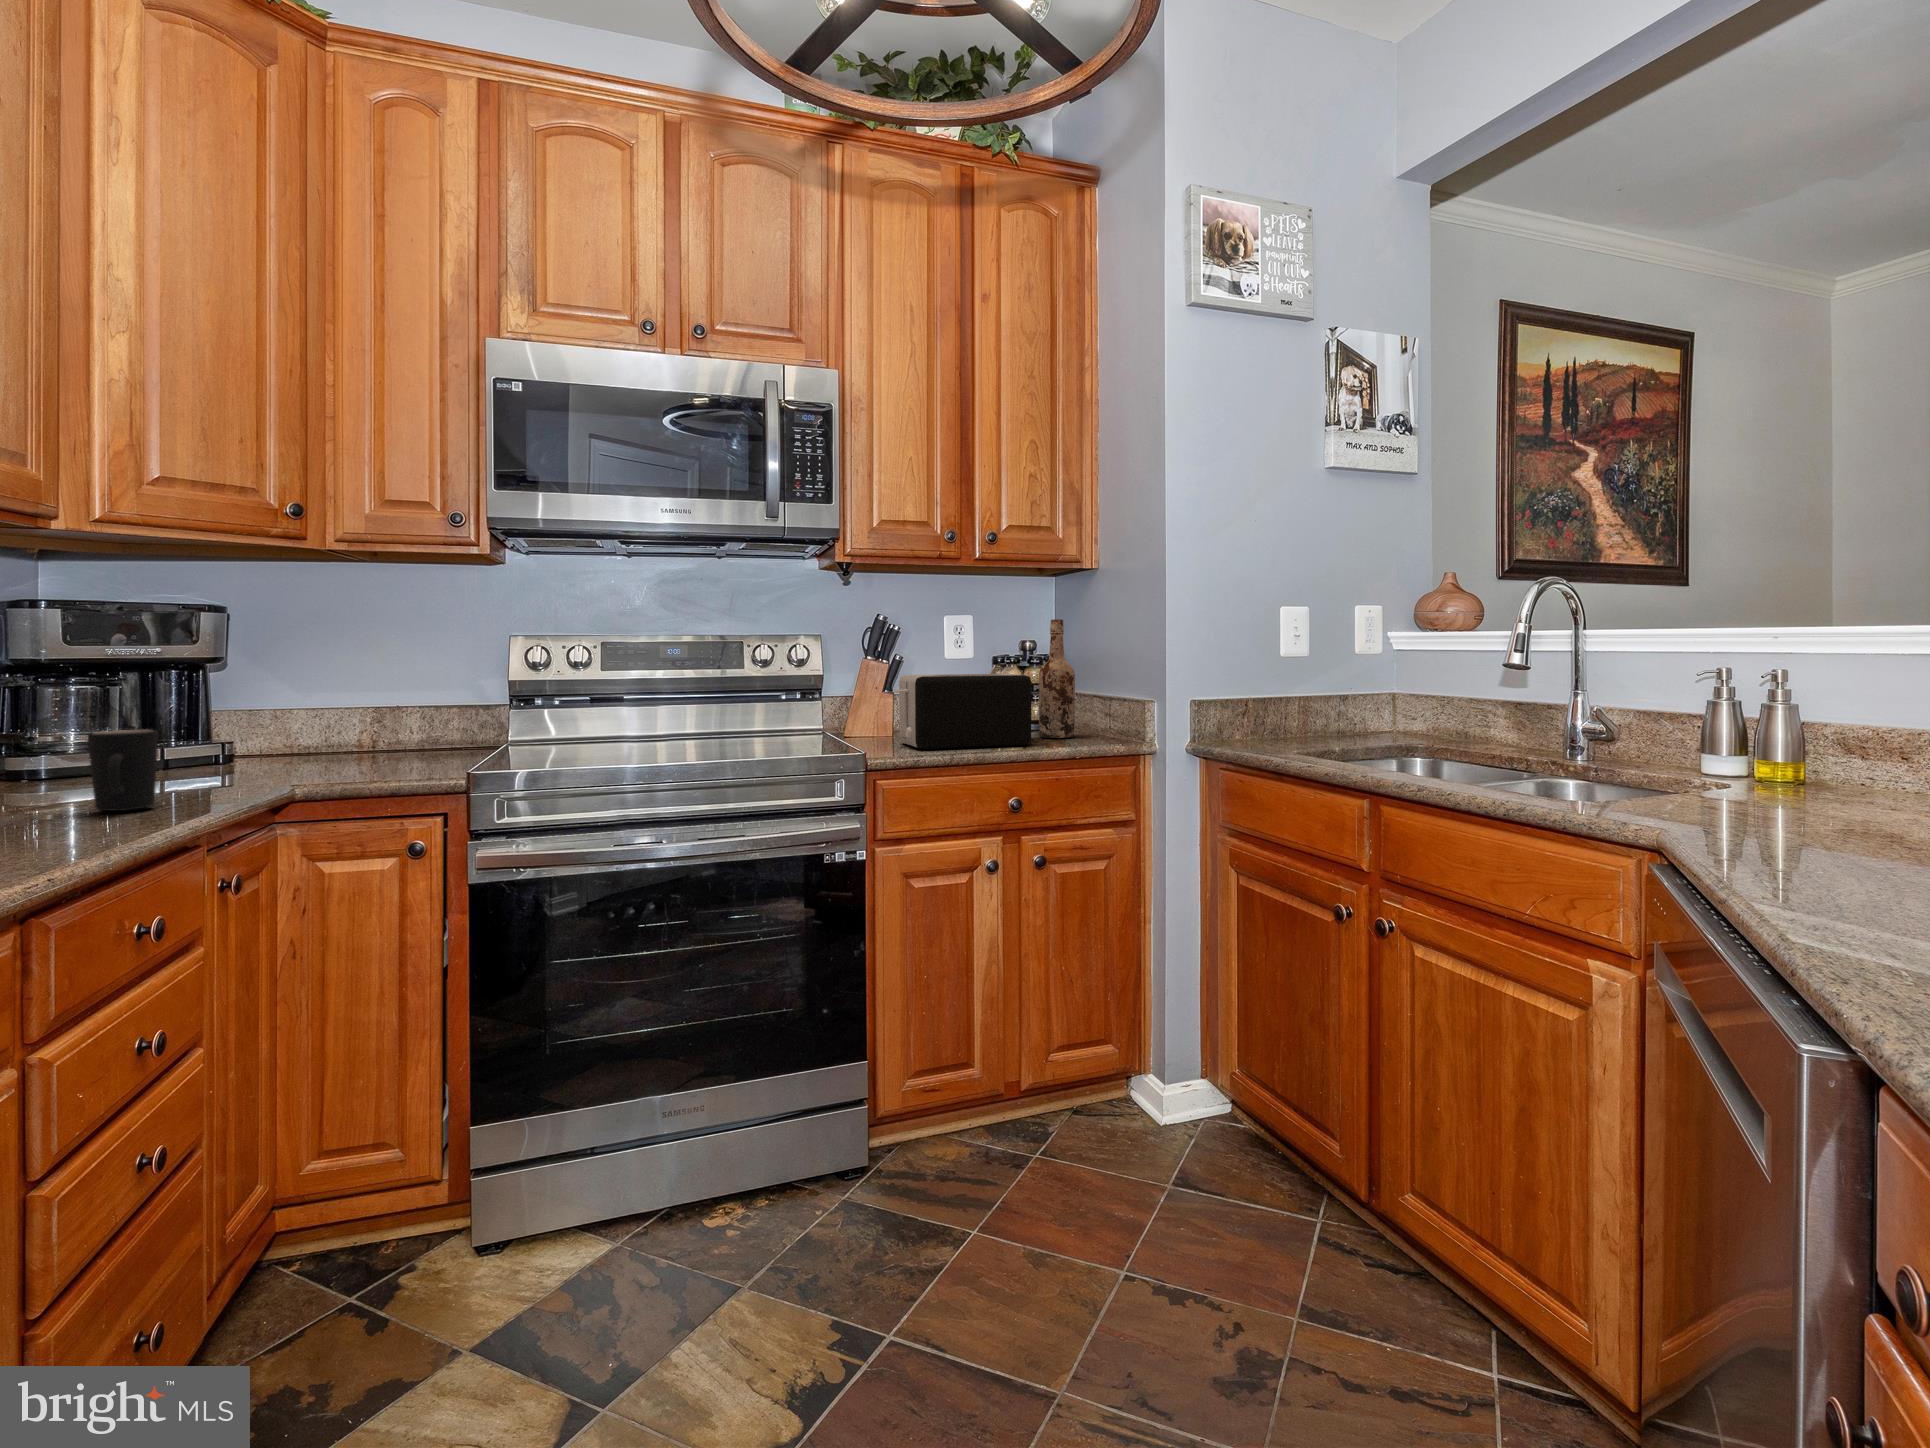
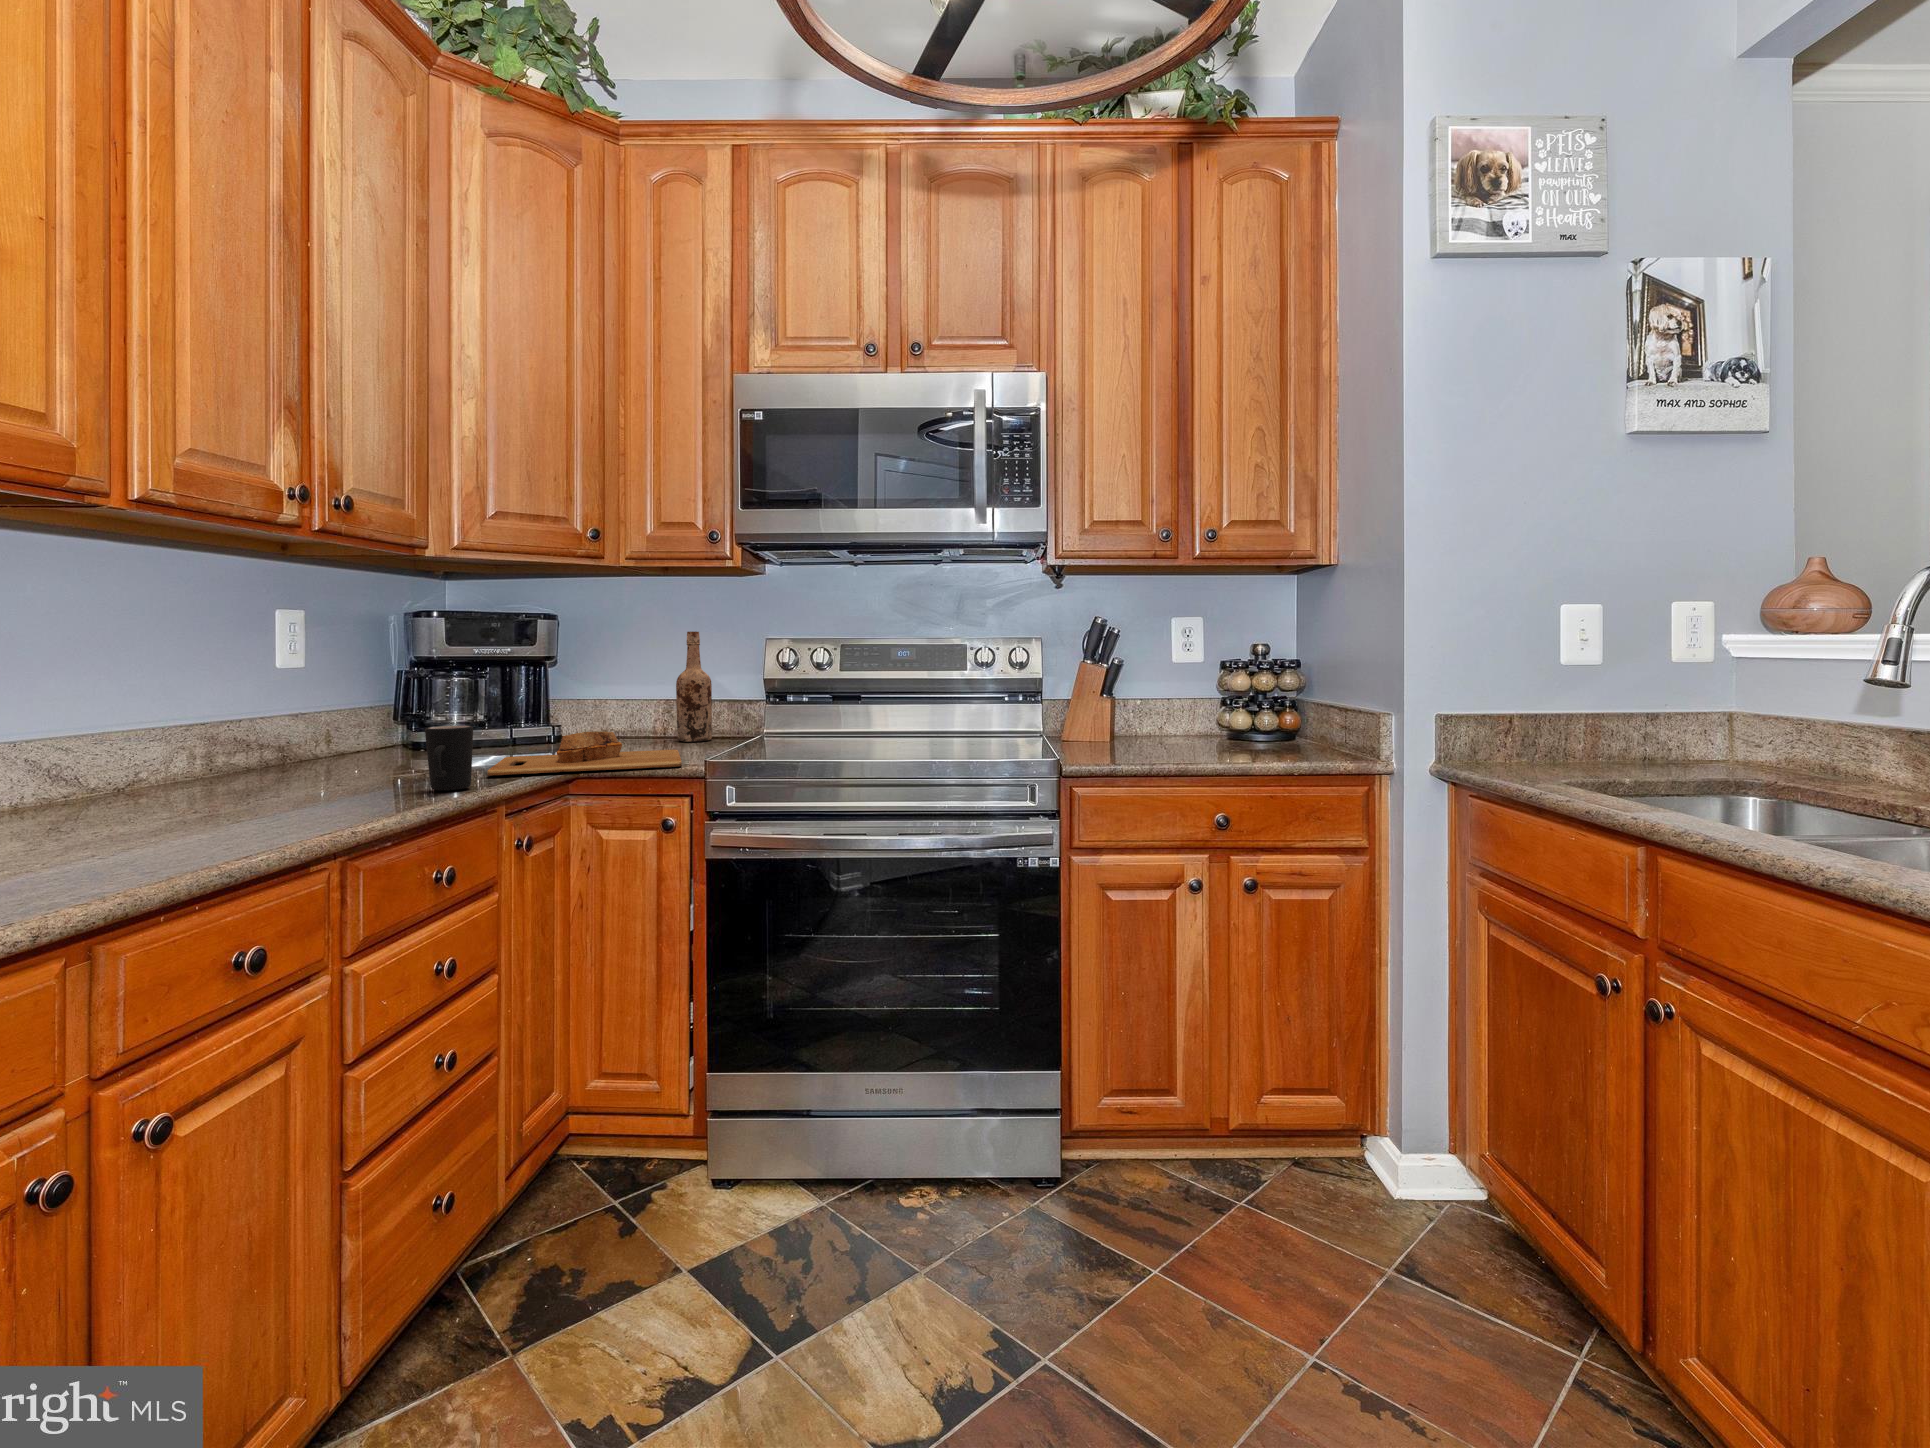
wine bottle: present [1039,619,1075,738] -> present [676,631,712,742]
toaster: present [894,674,1031,749] -> none [1102,680,1248,757]
cutting board: none [159,737,426,793] -> present [487,732,682,776]

